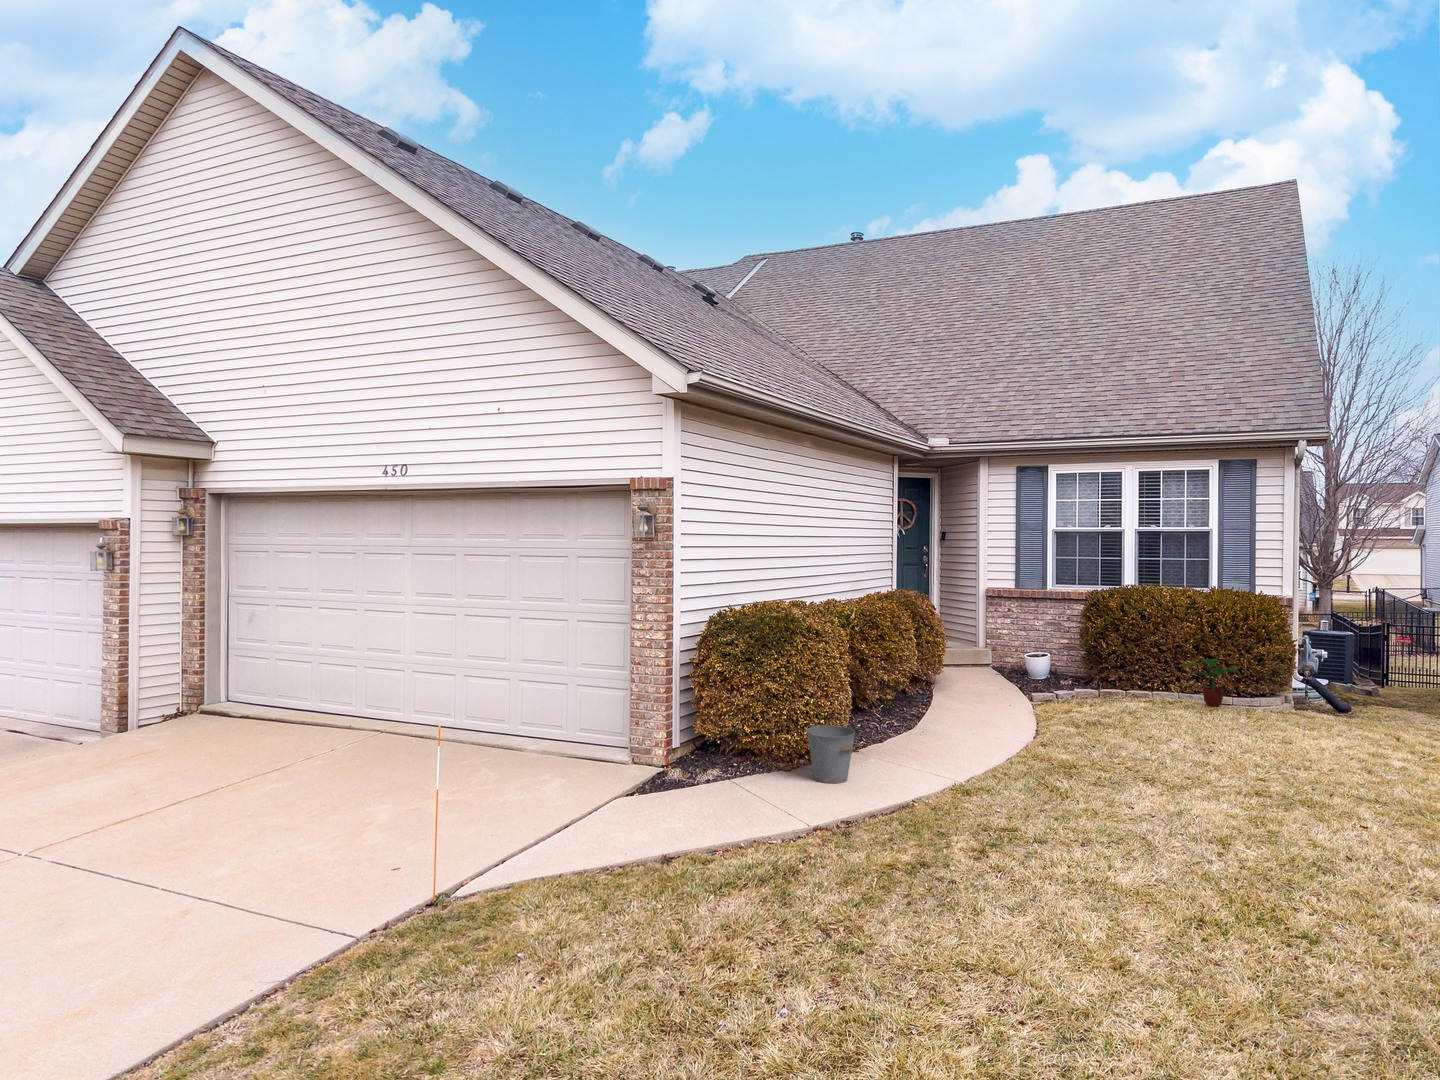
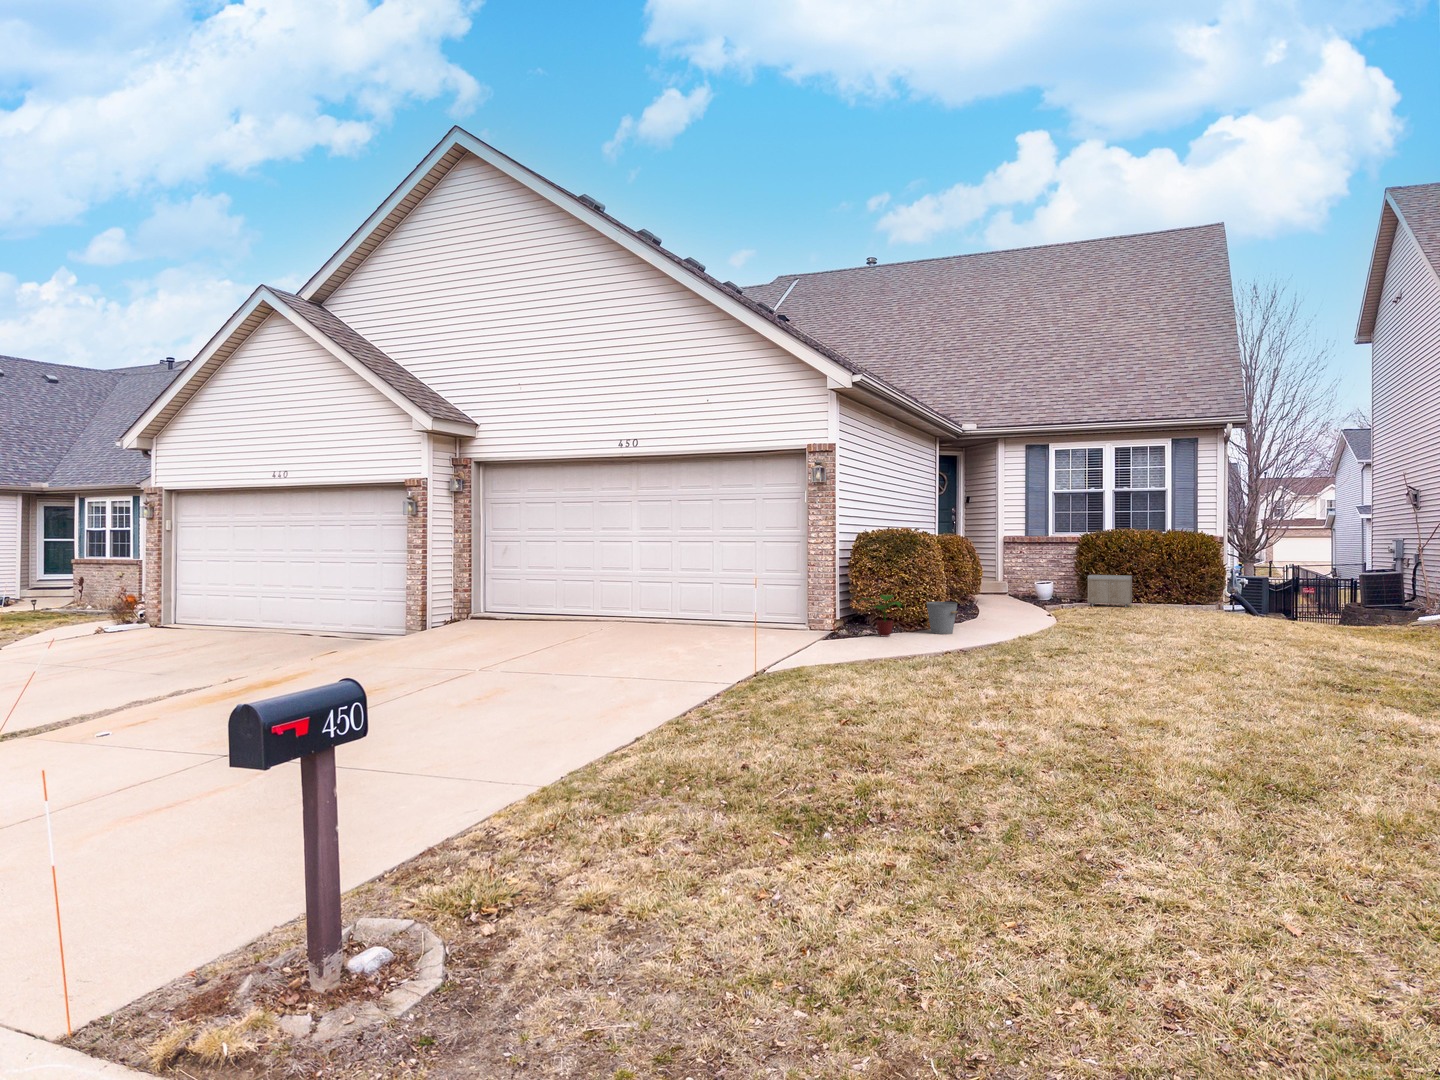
storage bench: none [1093,650,1158,701] -> present [1088,575,1132,607]
potted plant: present [1181,659,1241,707] -> present [860,595,901,637]

